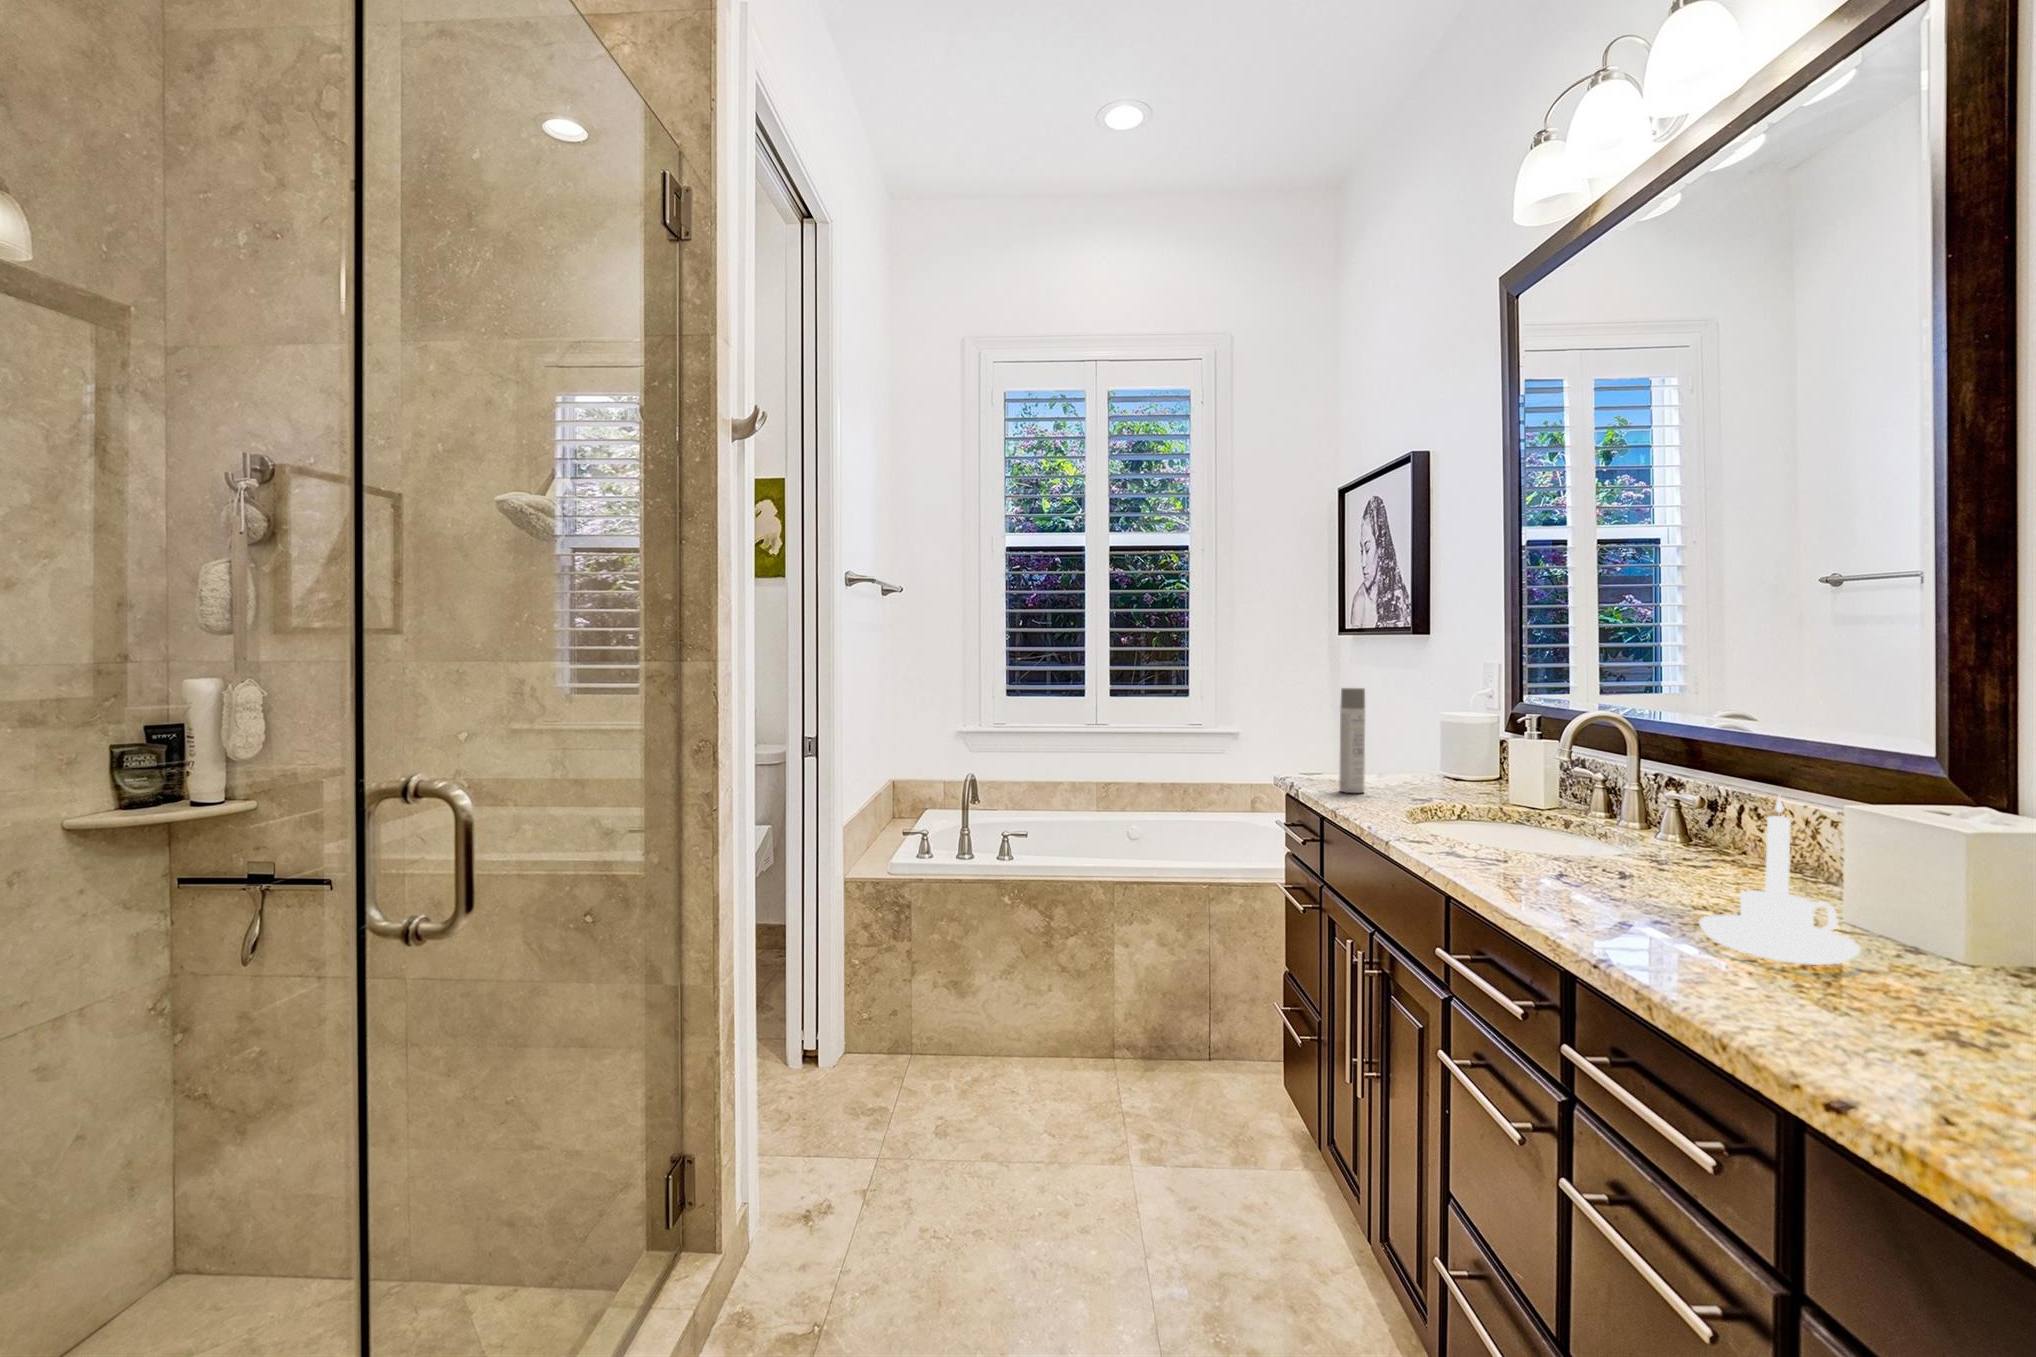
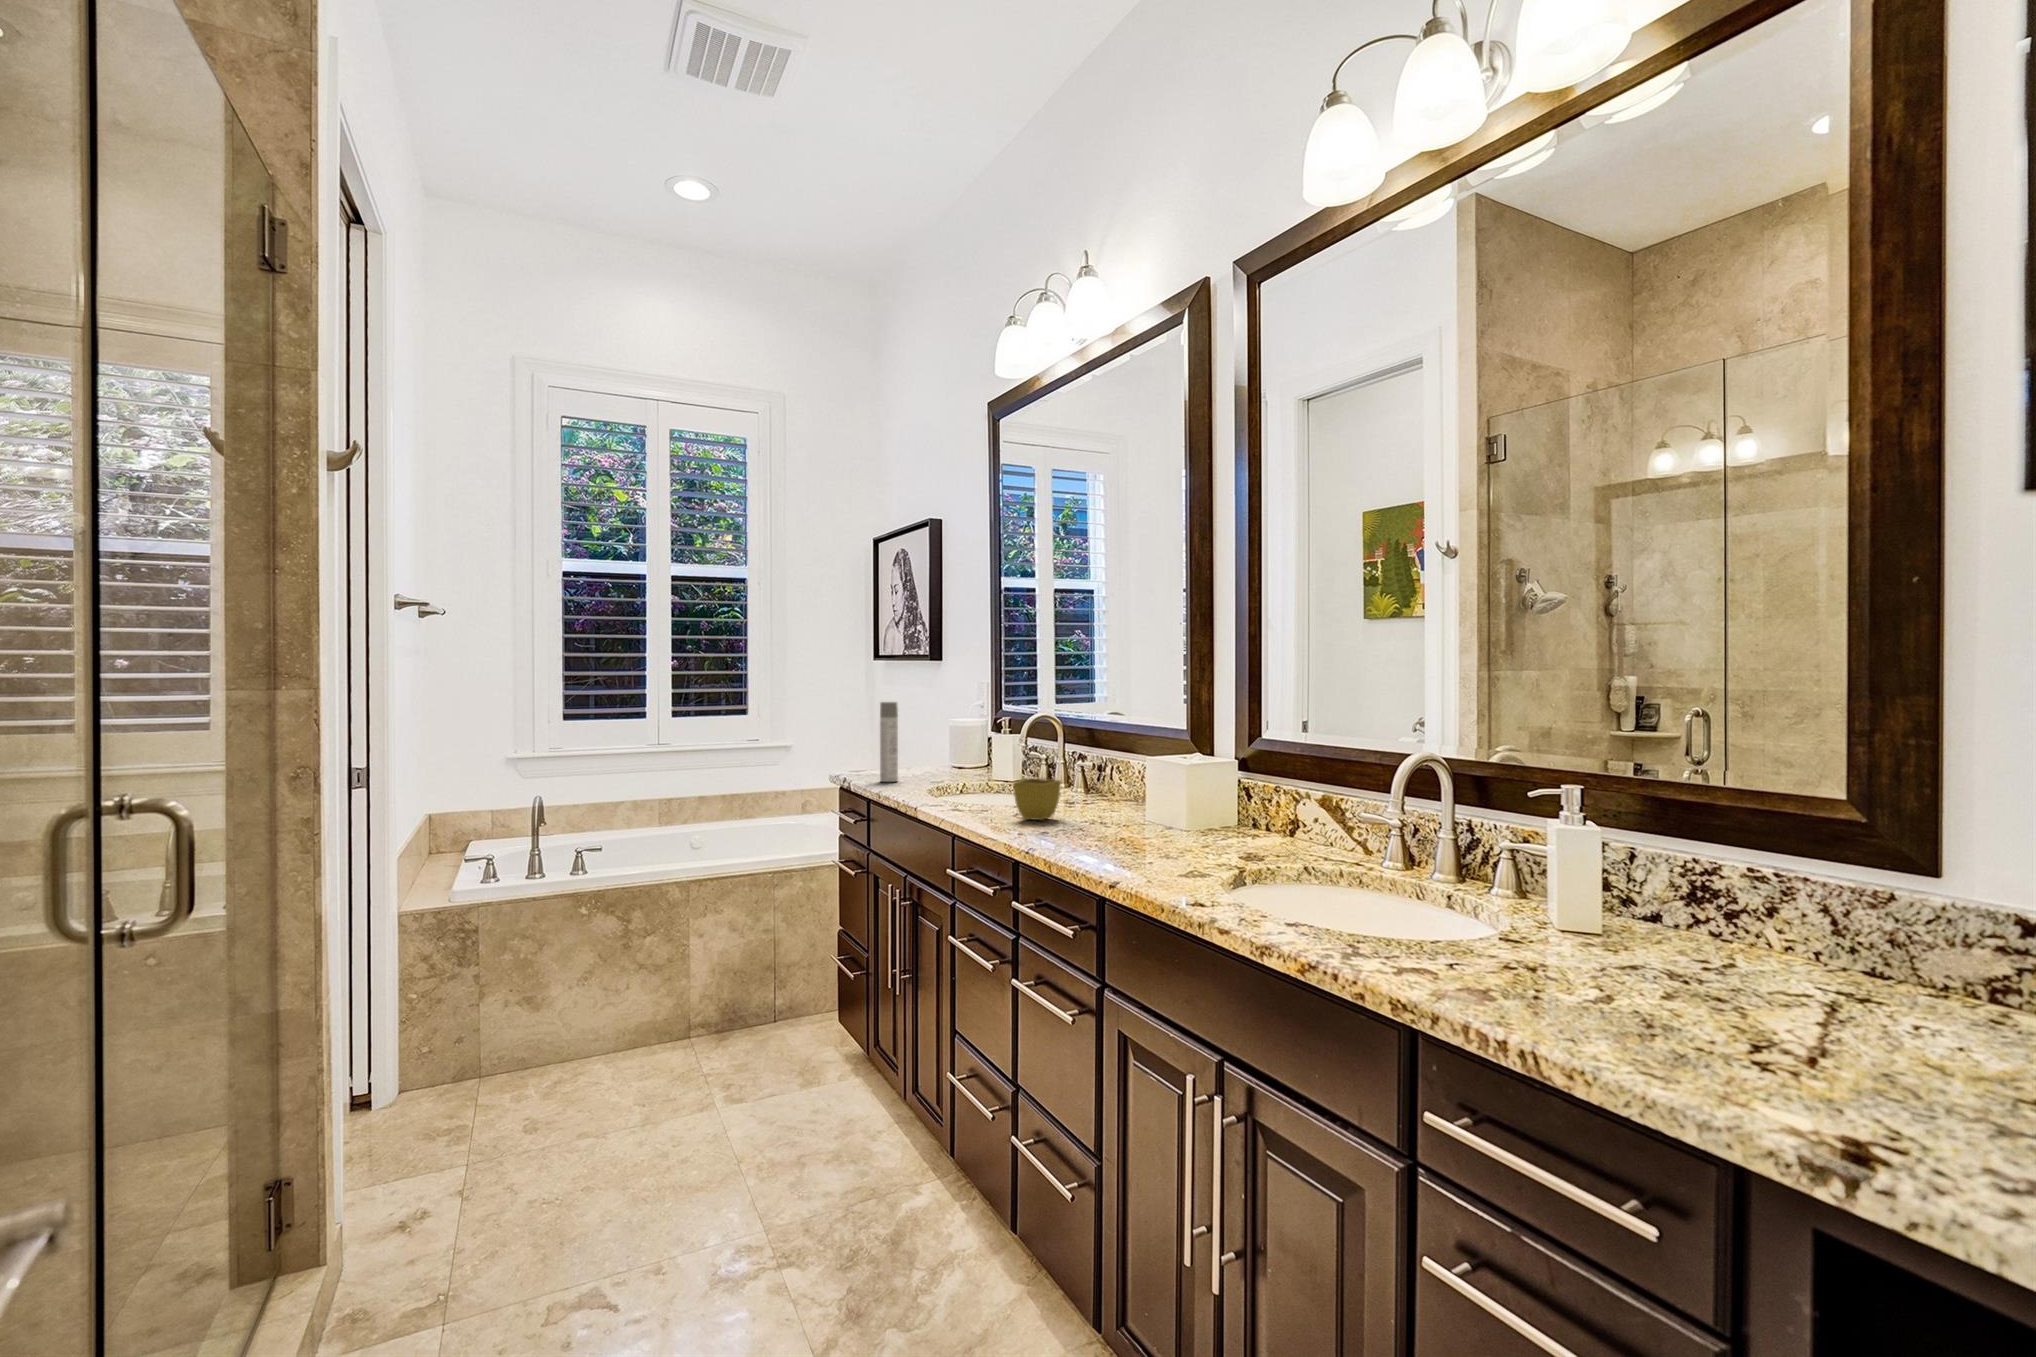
candle holder: present [1699,796,1860,965] -> none [1077,750,1142,838]
flower pot: none [1557,820,1652,894] -> present [1013,778,1061,820]

